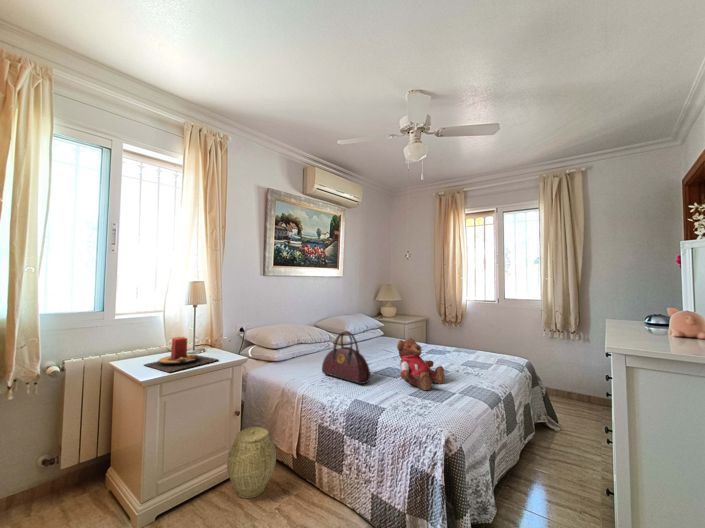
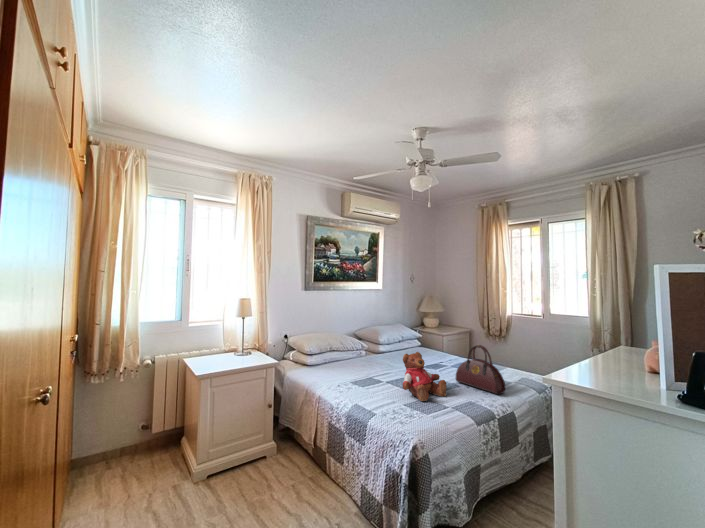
handbag: present [322,331,370,384] -> present [456,345,505,394]
candle: present [144,337,218,372] -> none [204,342,257,369]
woven basket: present [227,426,276,498] -> none [259,418,297,474]

